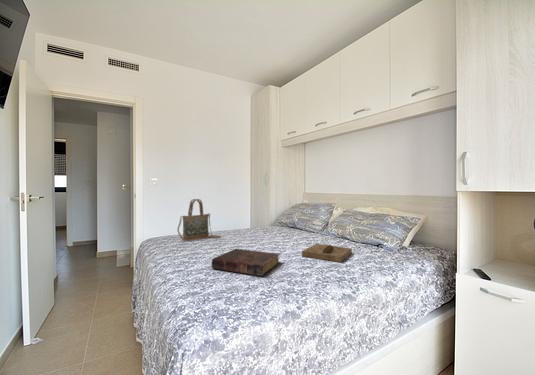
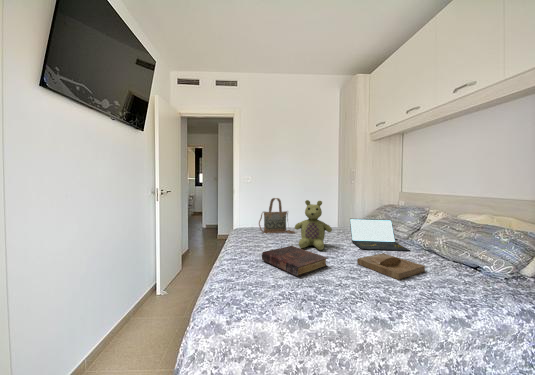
stuffed bear: none [229,199,268,250] -> present [295,200,332,250]
laptop: none [278,214,331,244] -> present [350,219,410,251]

